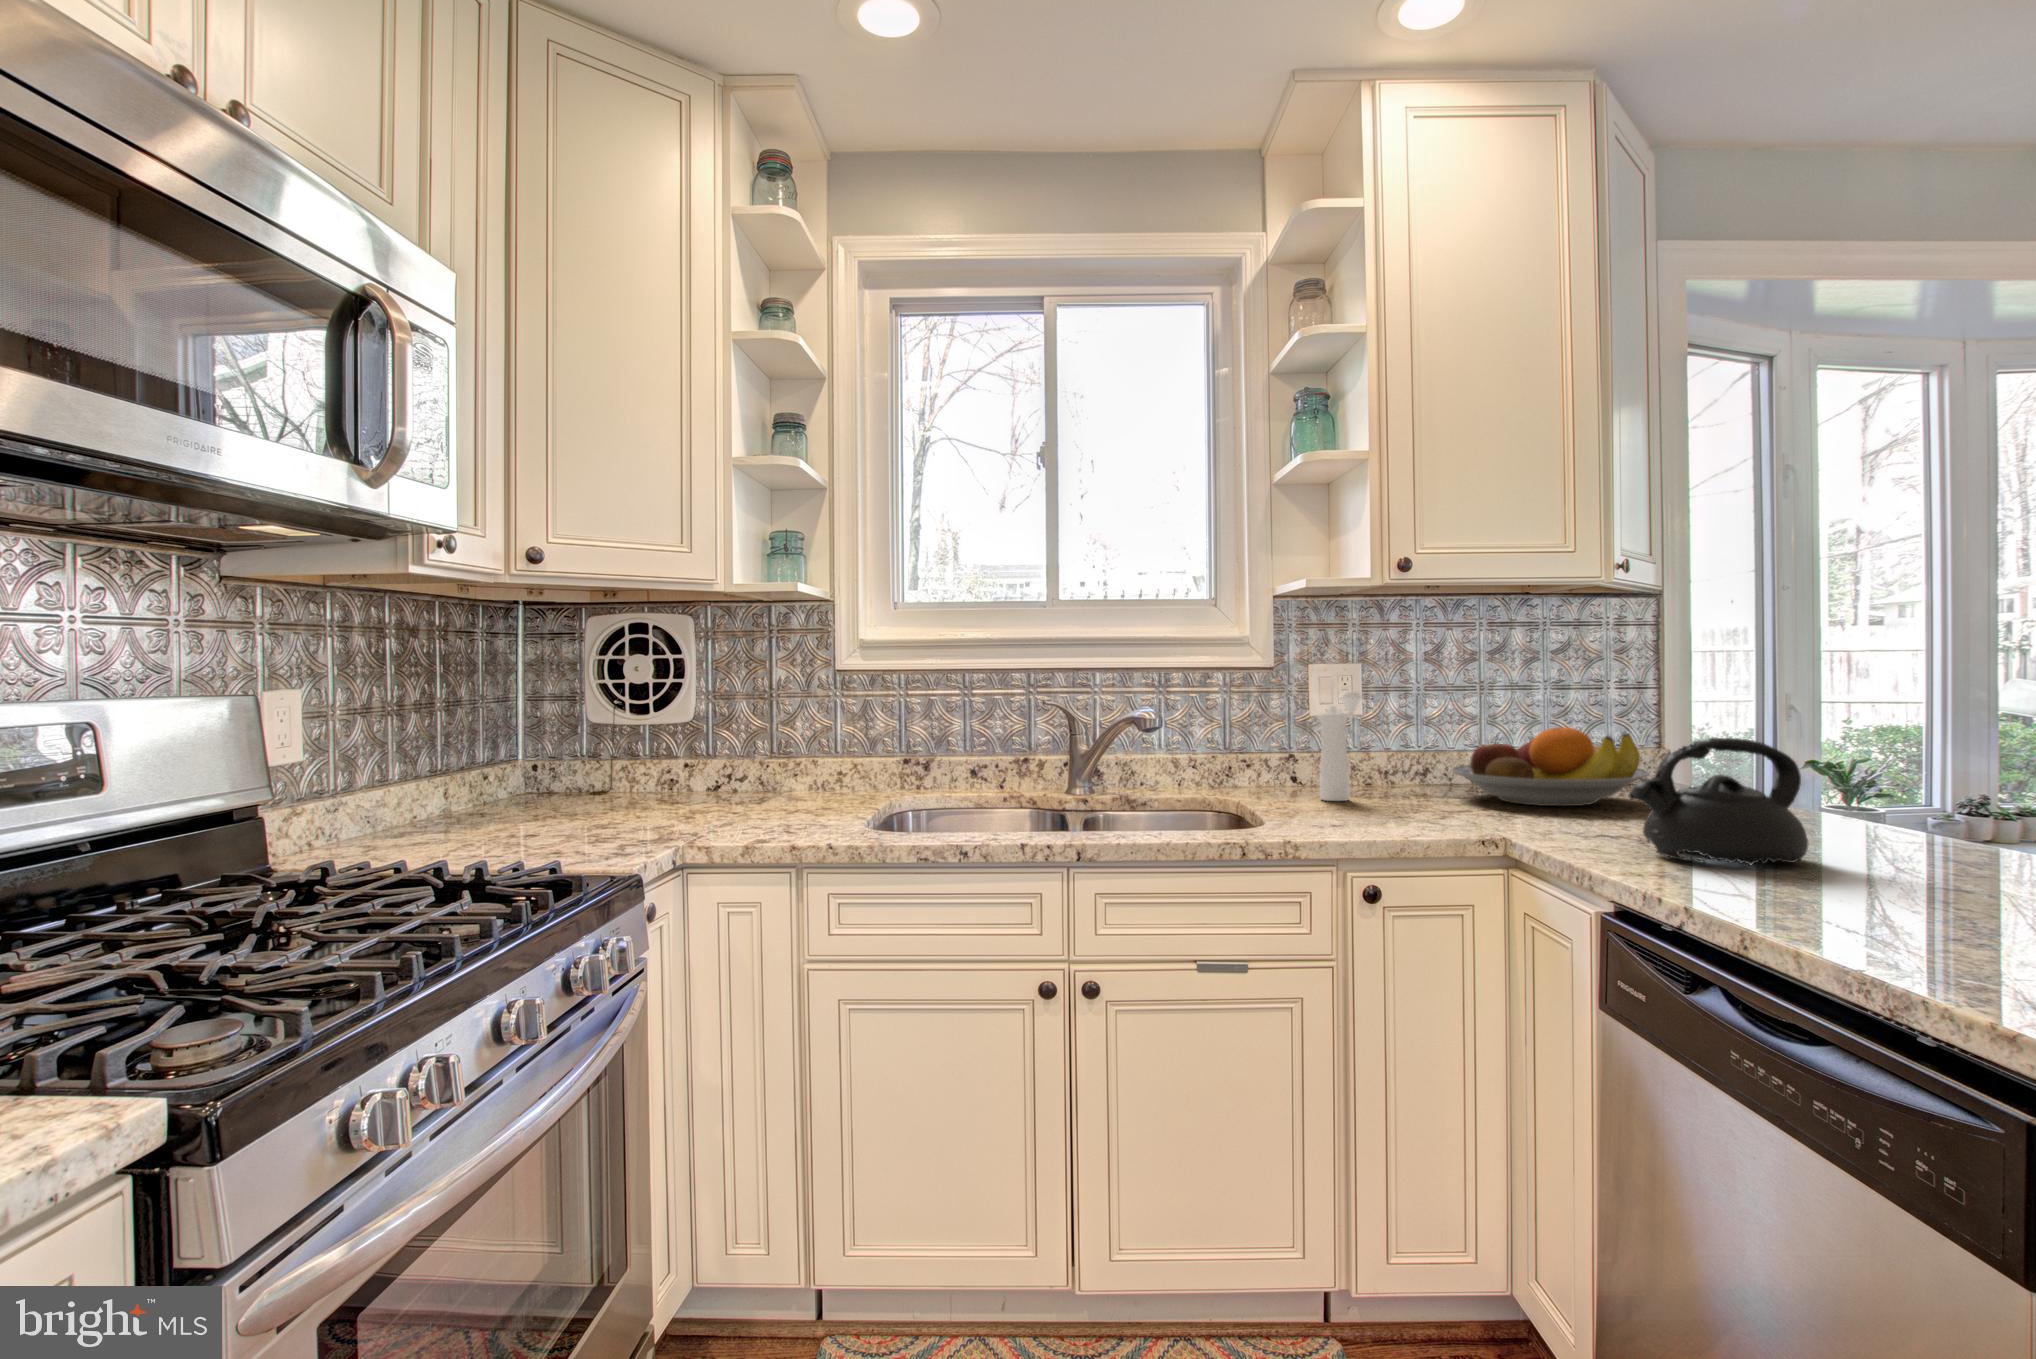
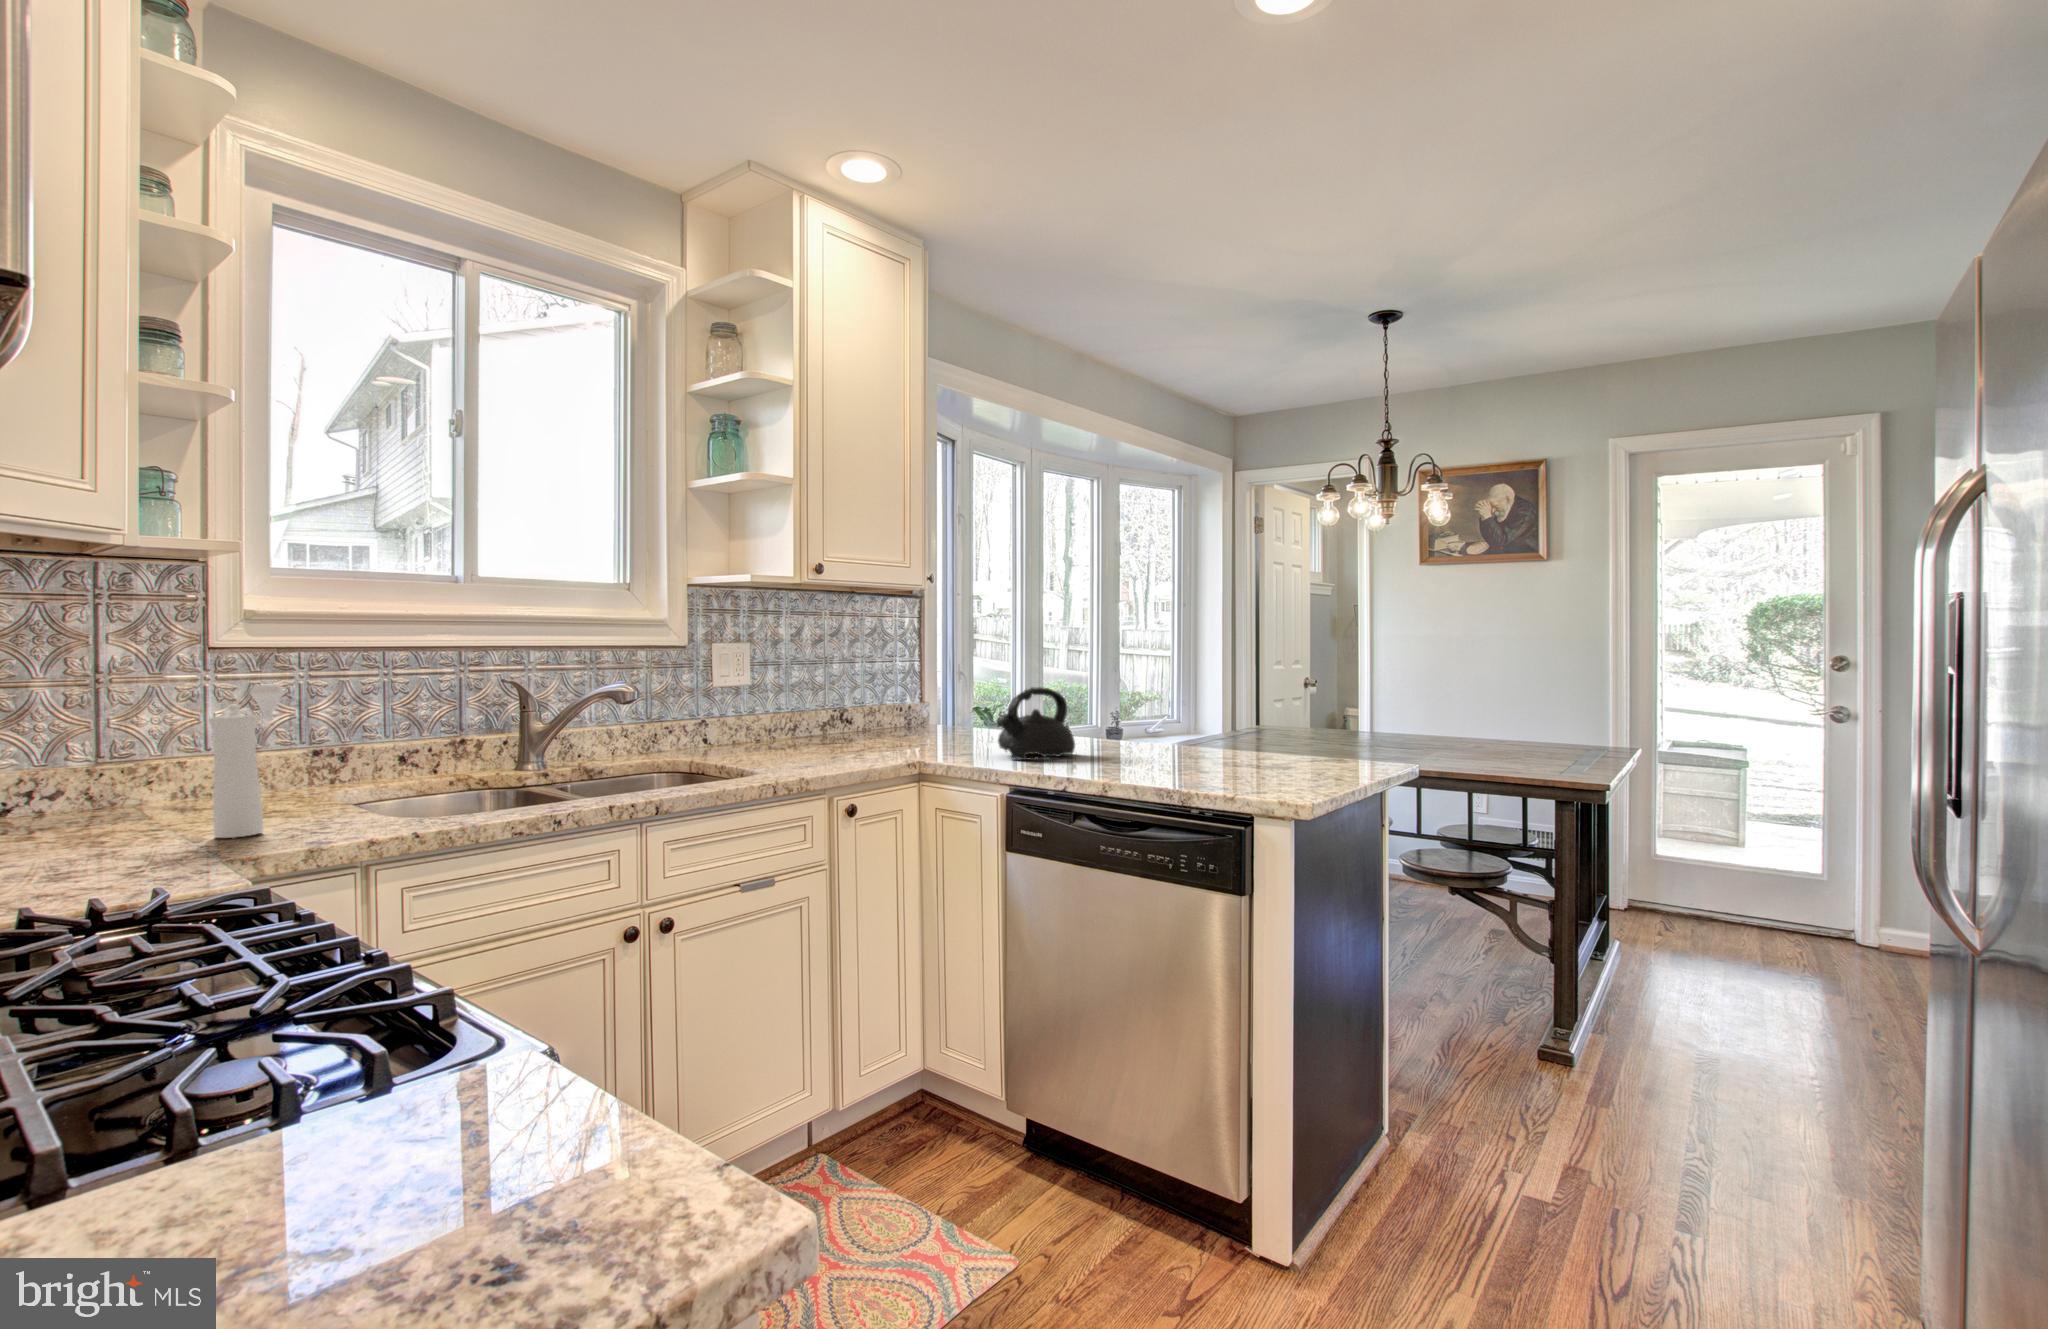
pepper mill: present [1318,691,1361,801] -> present [209,684,285,838]
fruit bowl: present [1451,727,1650,806] -> none [825,688,950,744]

